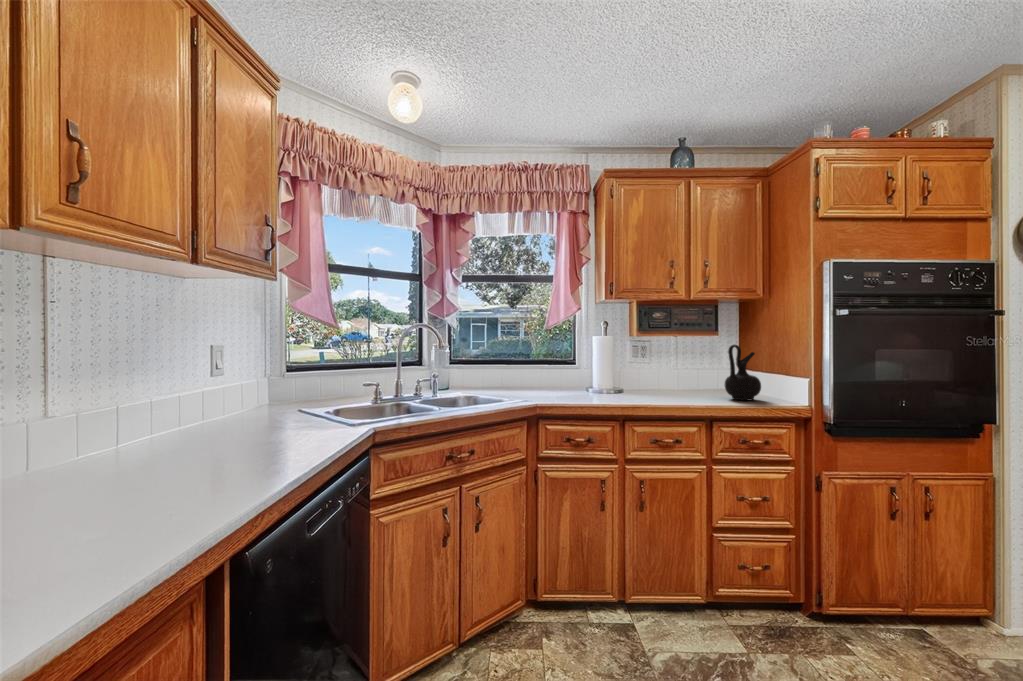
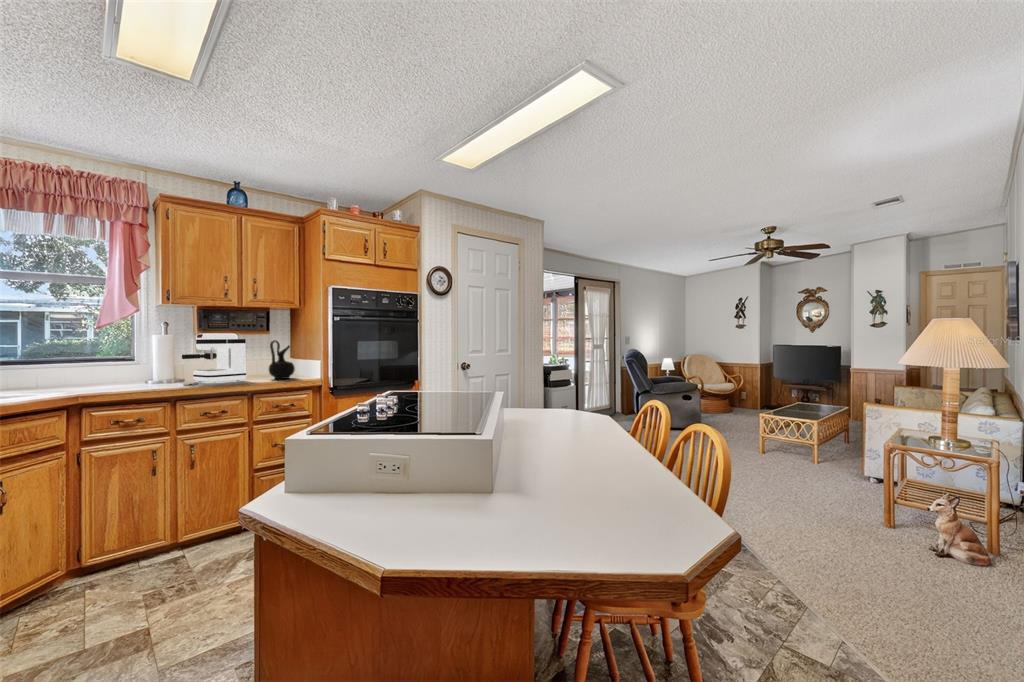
coffee maker: none [624,335,697,398] -> present [182,333,246,382]

